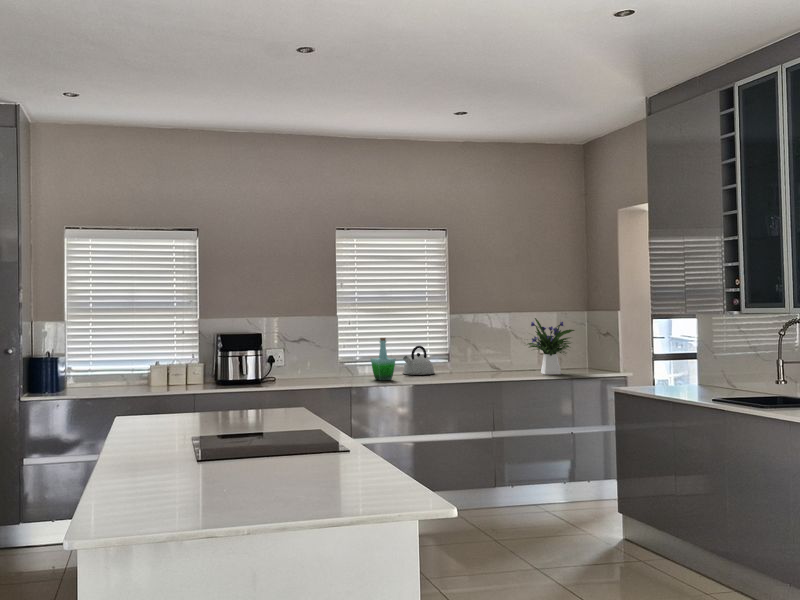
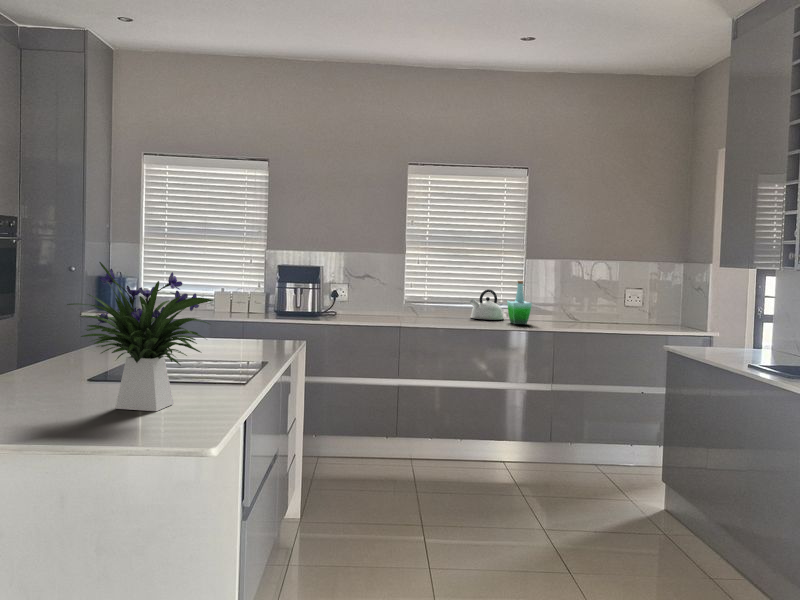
flower arrangement: present [527,318,574,375] -> present [67,262,213,411]
bottle: present [371,338,396,380] -> present [507,281,532,324]

